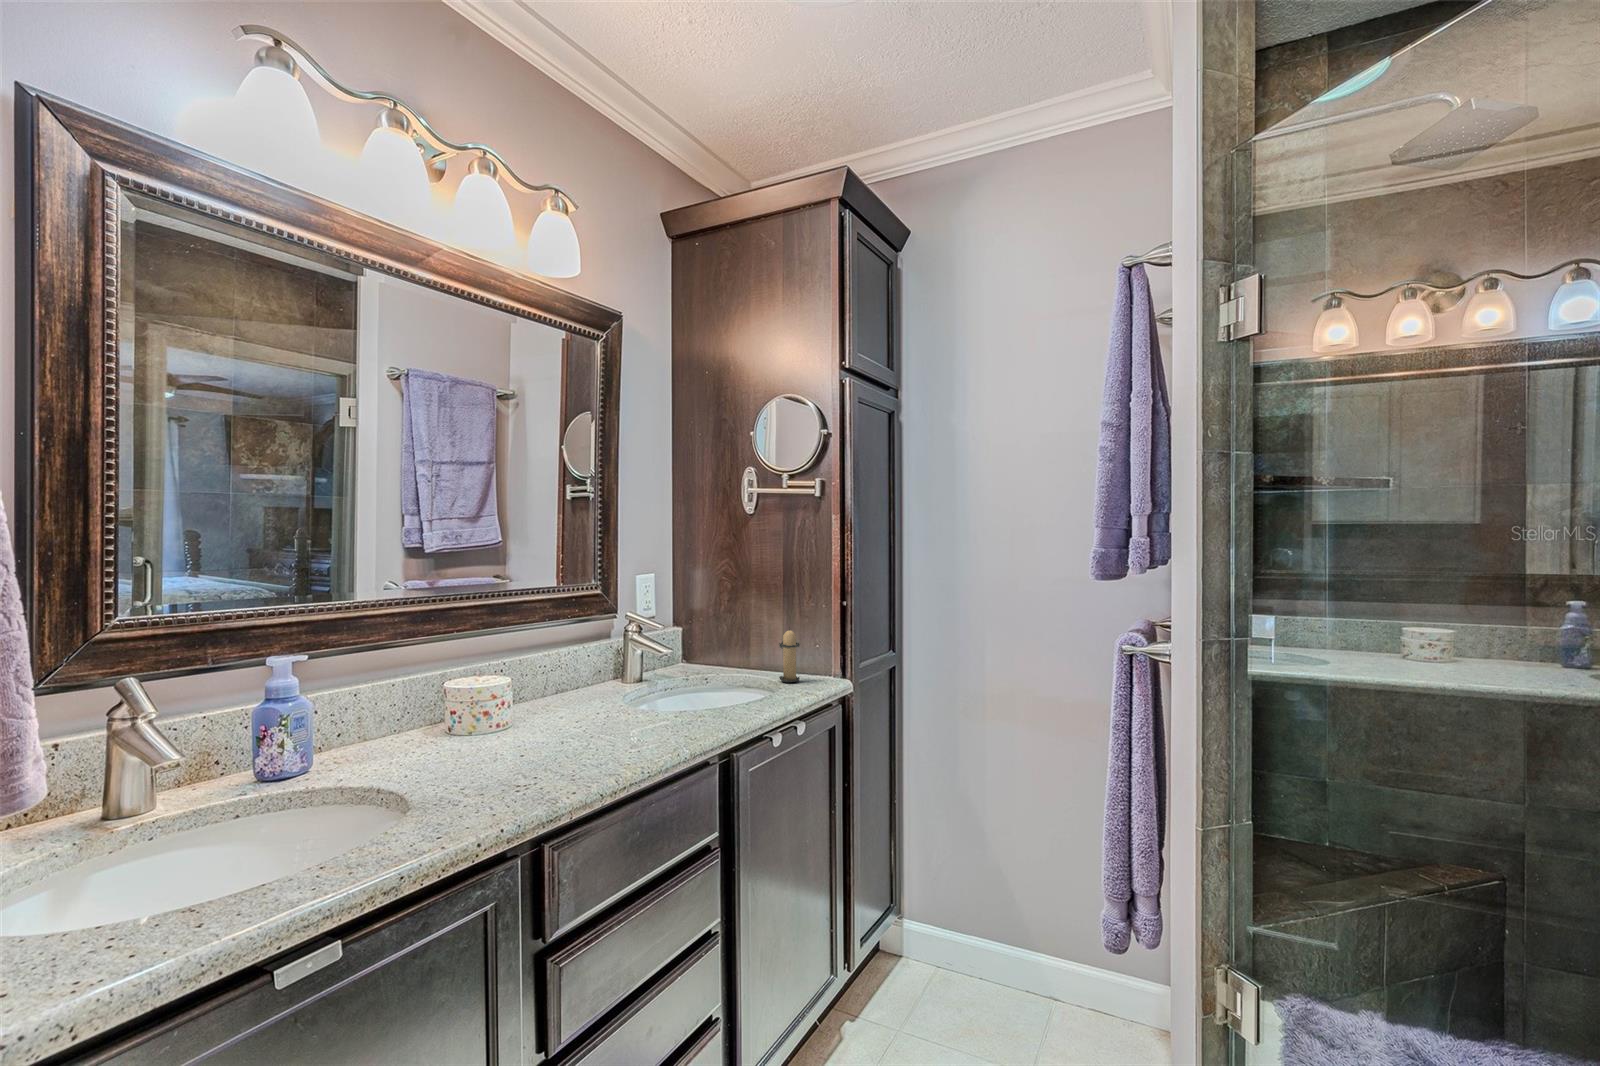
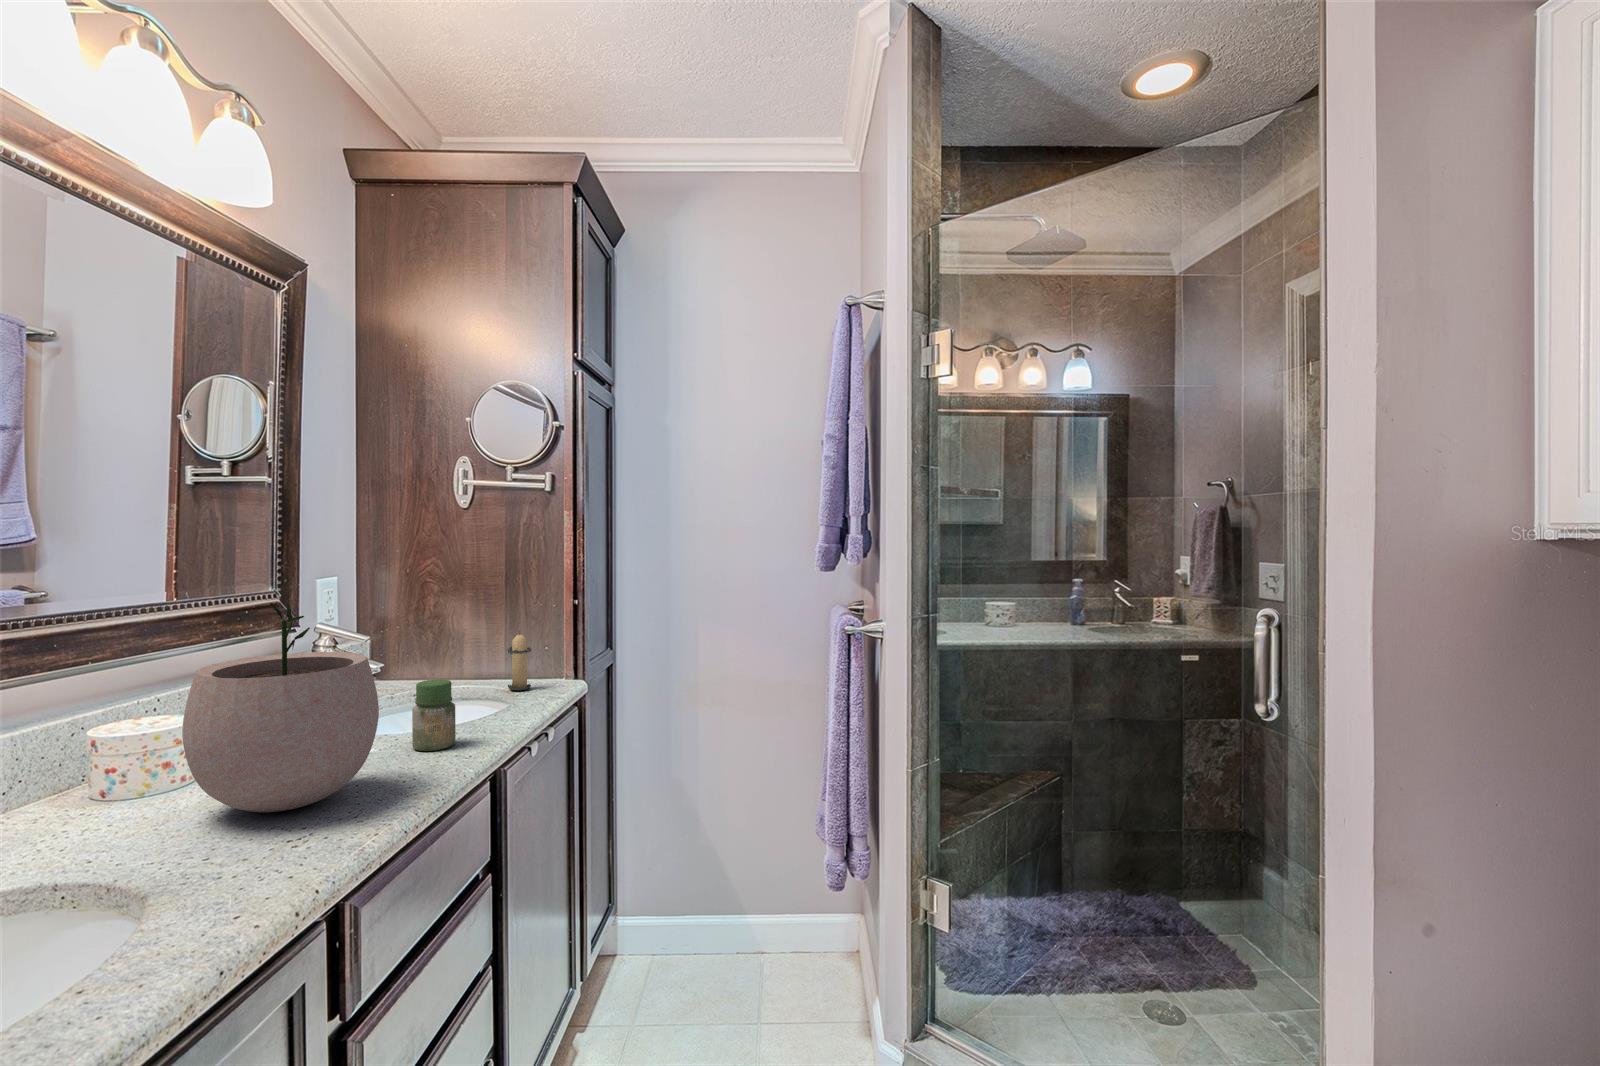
plant pot: none [462,591,608,767] -> present [182,603,379,812]
jar: none [662,666,698,731] -> present [412,679,456,751]

